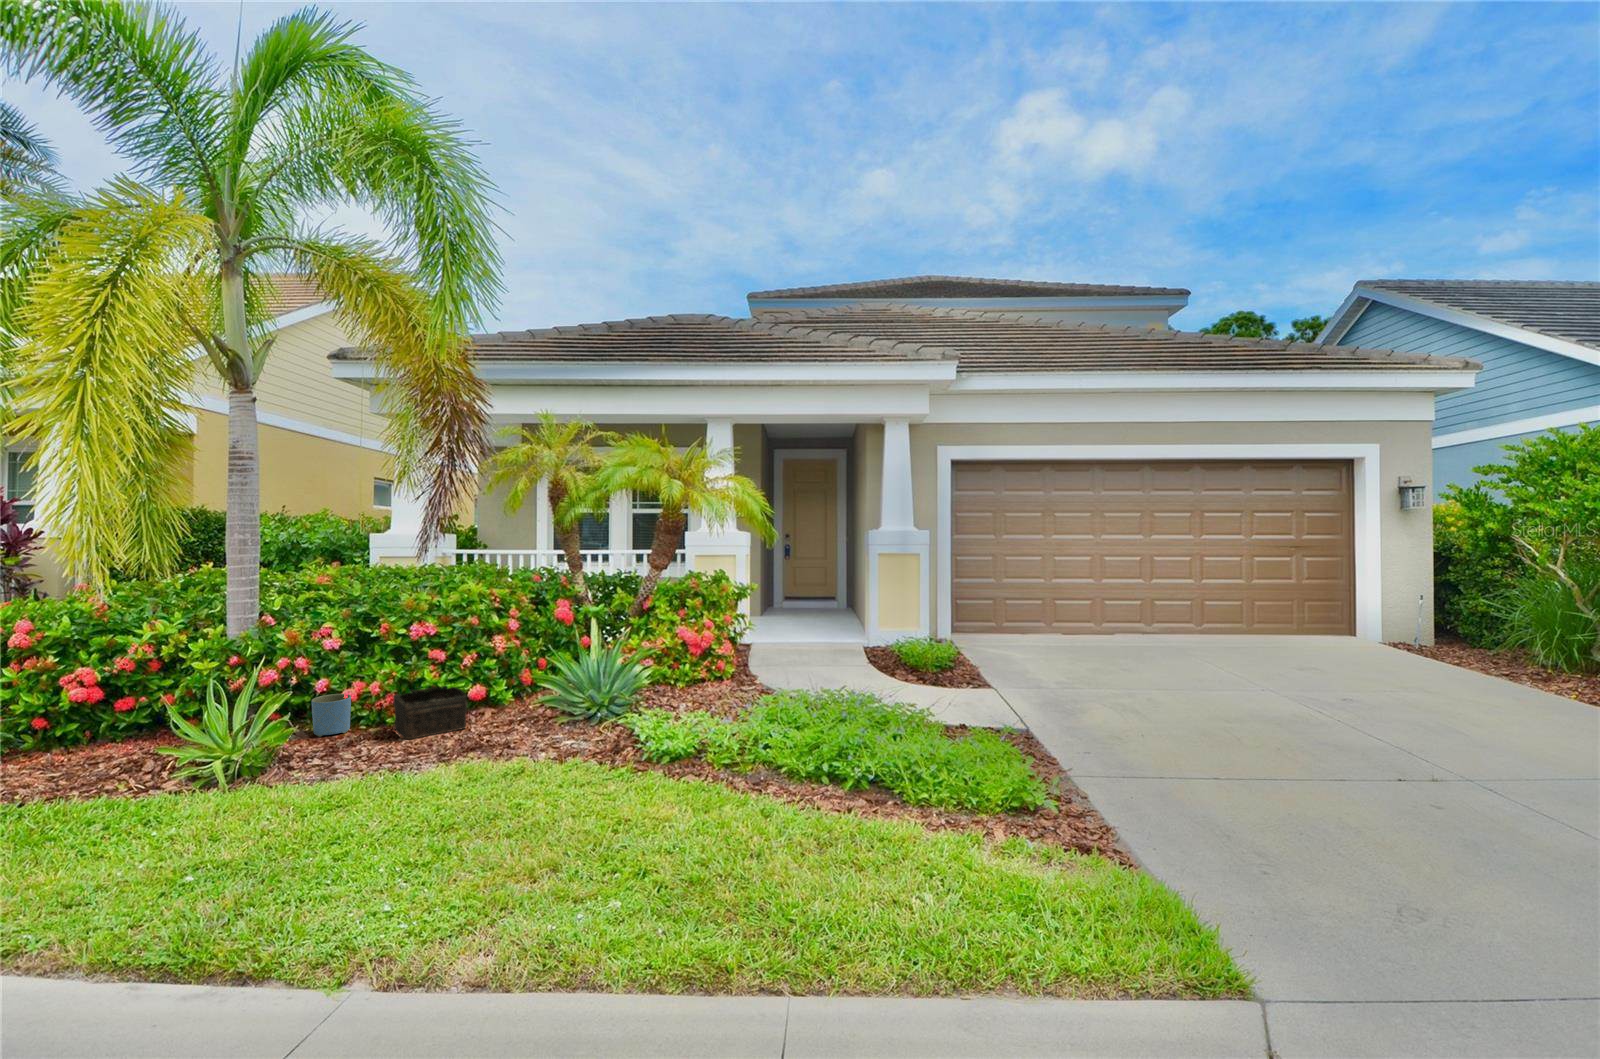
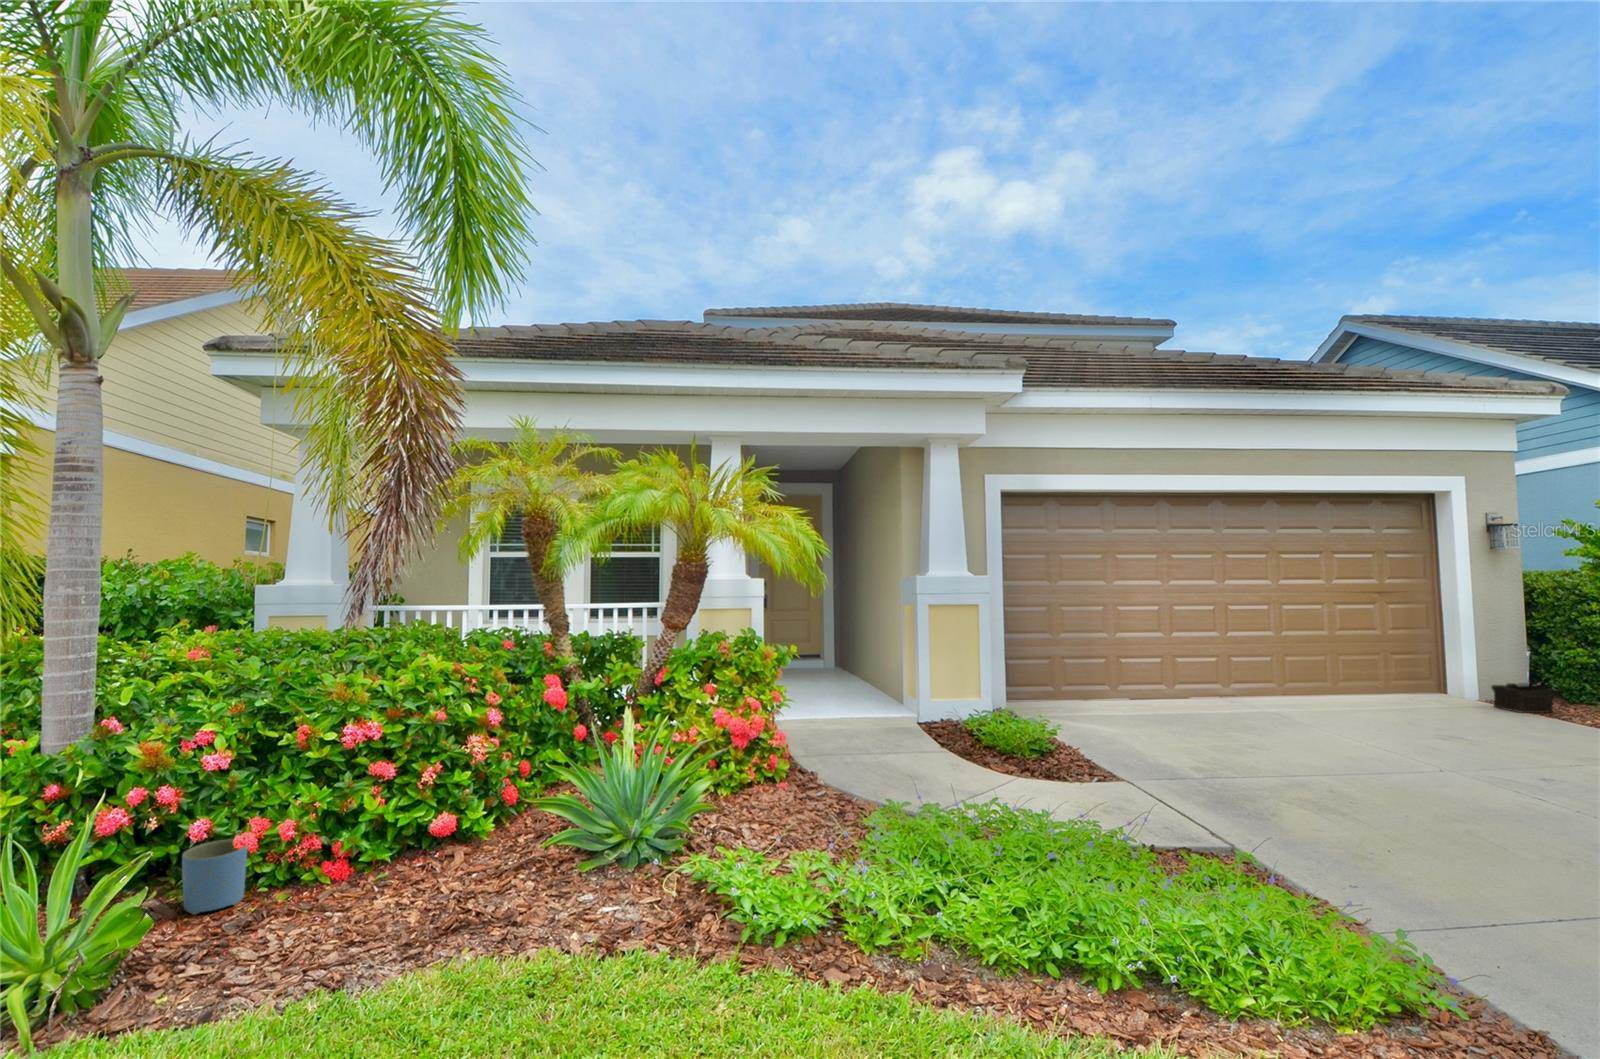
basket: present [393,686,467,739] -> present [1491,683,1553,713]

